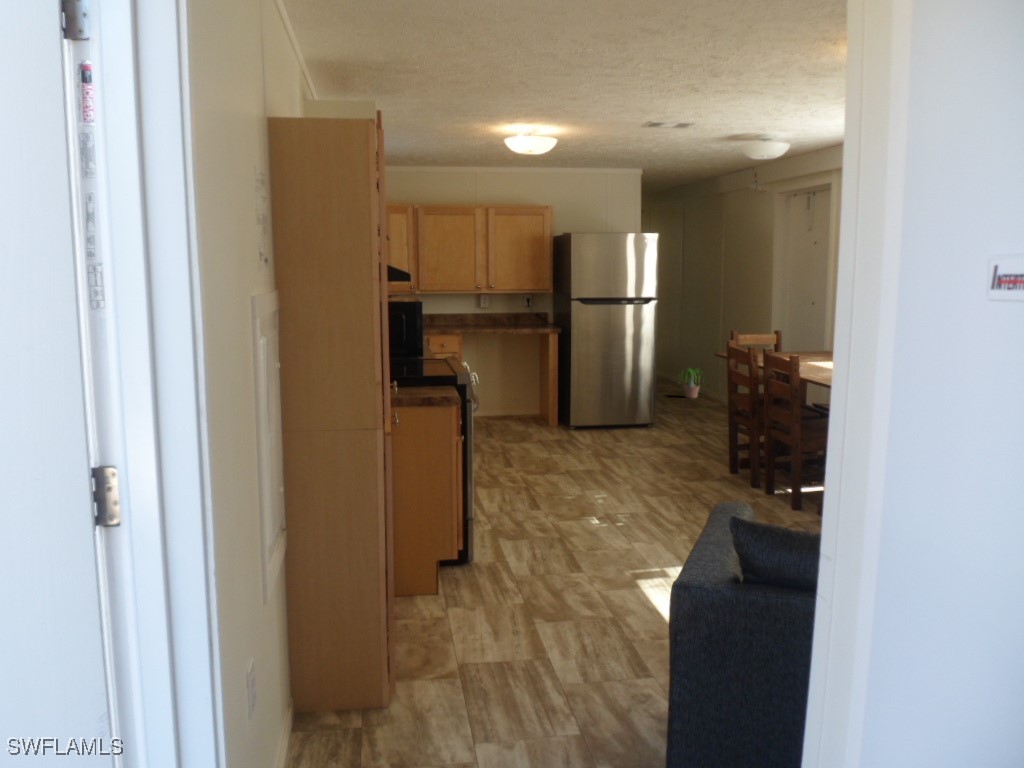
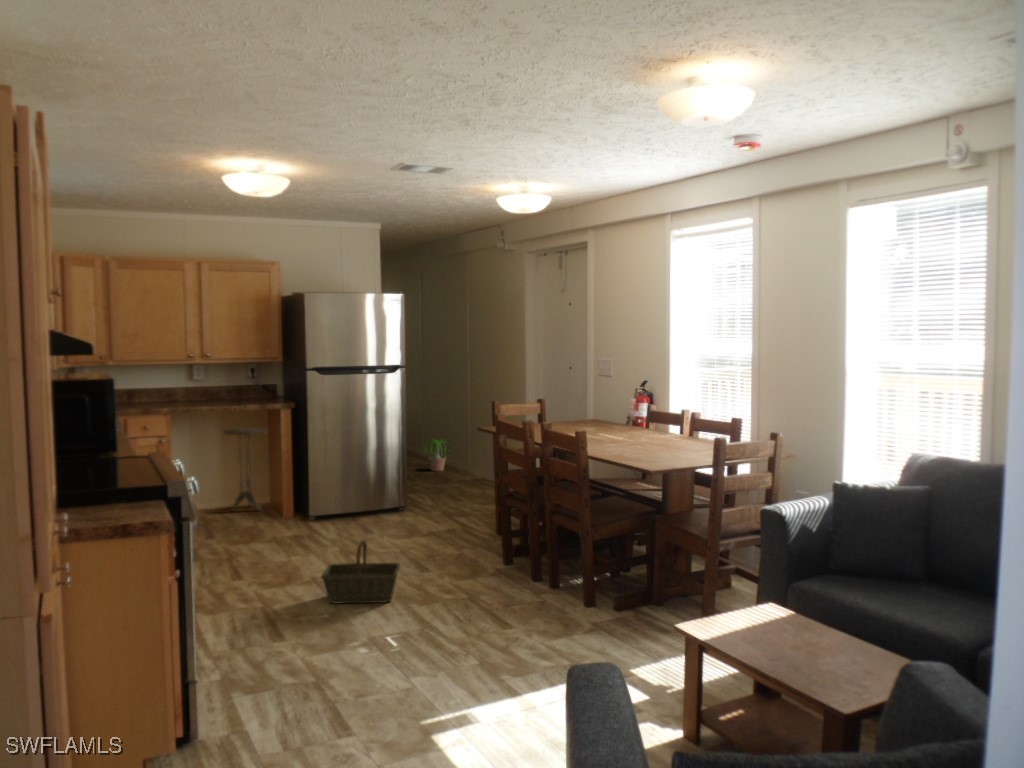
side table: none [502,350,539,420] -> present [224,428,266,511]
basket: none [572,441,637,493] -> present [322,541,400,603]

